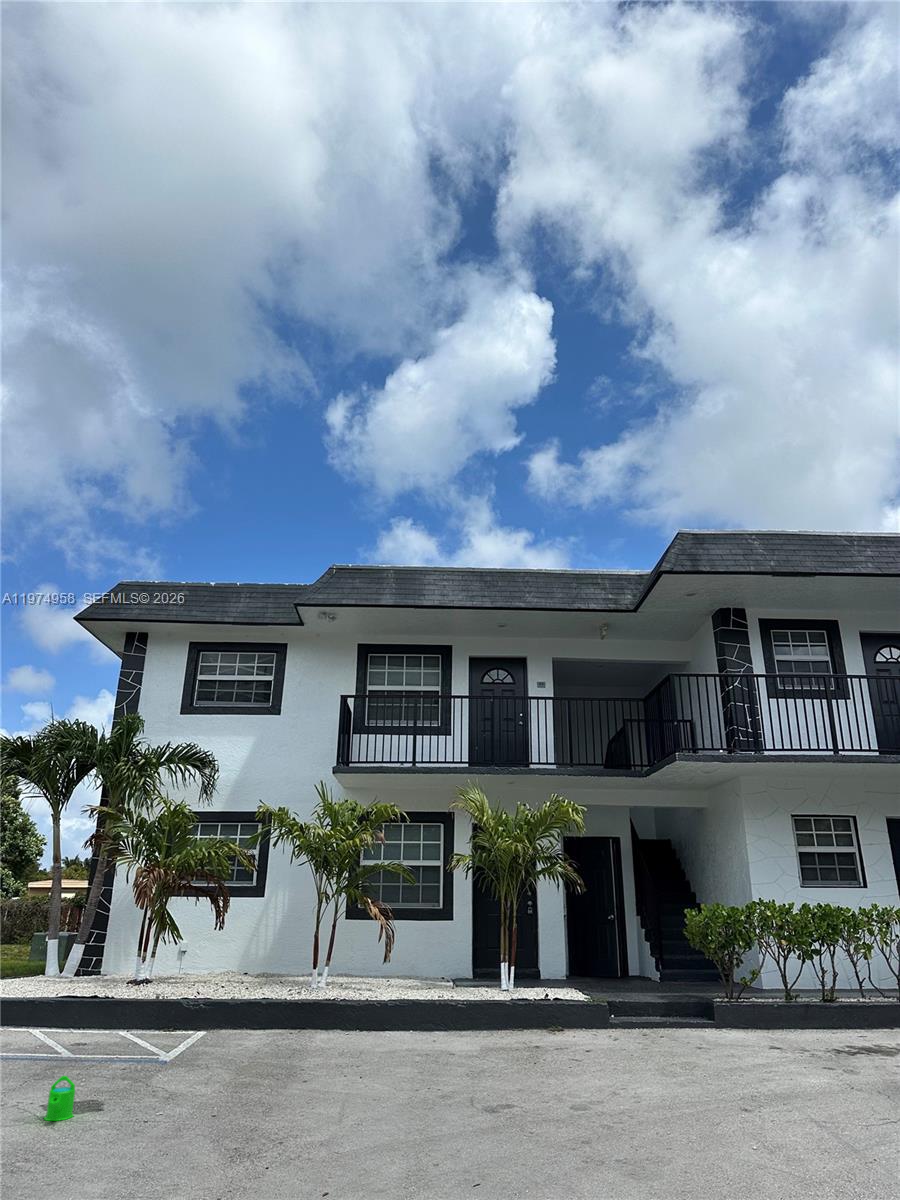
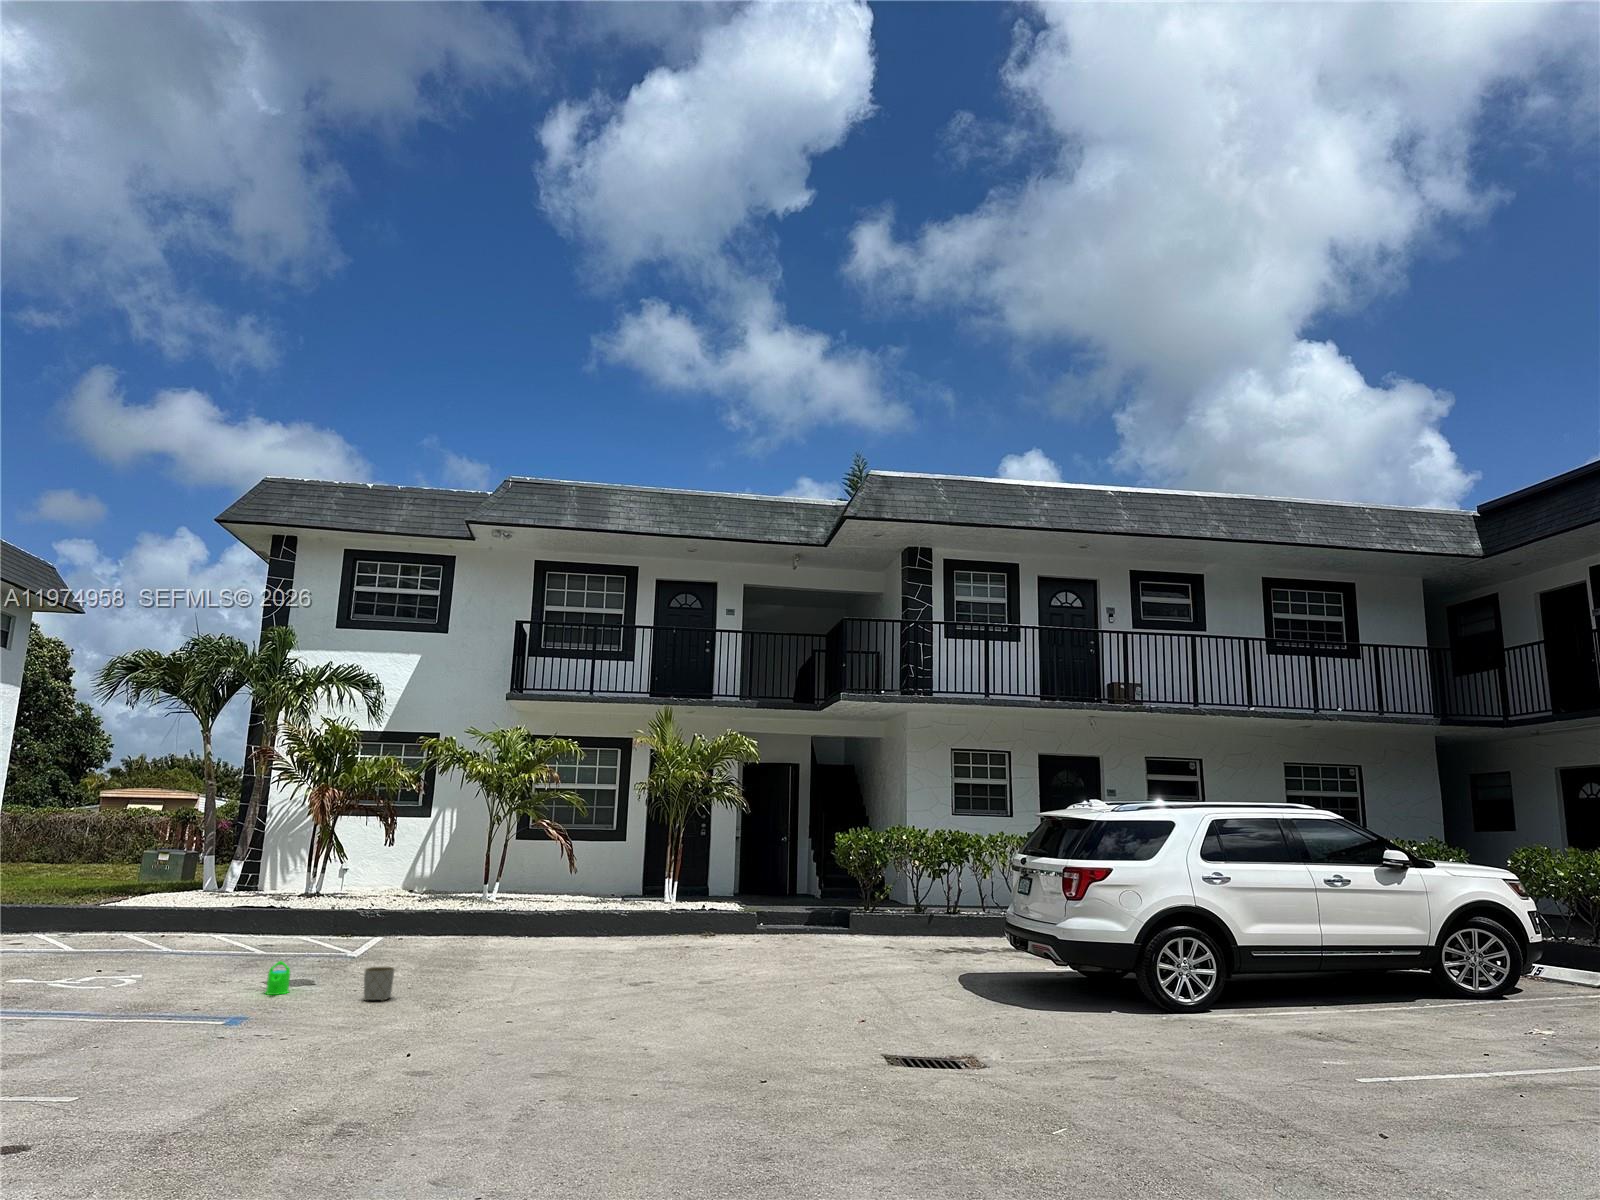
planter: none [154,1085,193,1135] -> present [364,966,394,1001]

